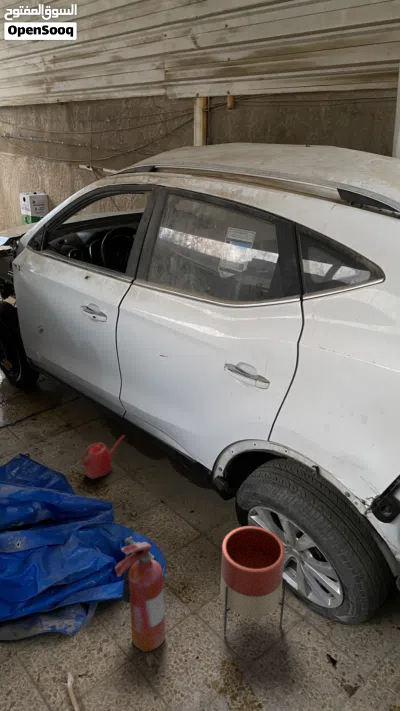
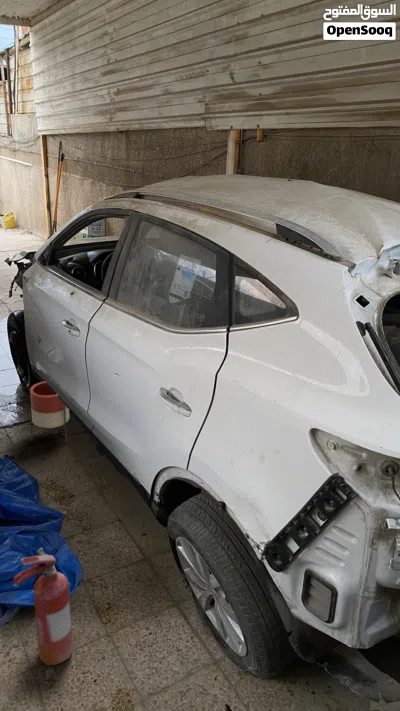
watering can: present [82,436,124,479] -> none [52,446,99,484]
planter: present [220,526,286,635] -> present [29,381,69,442]

